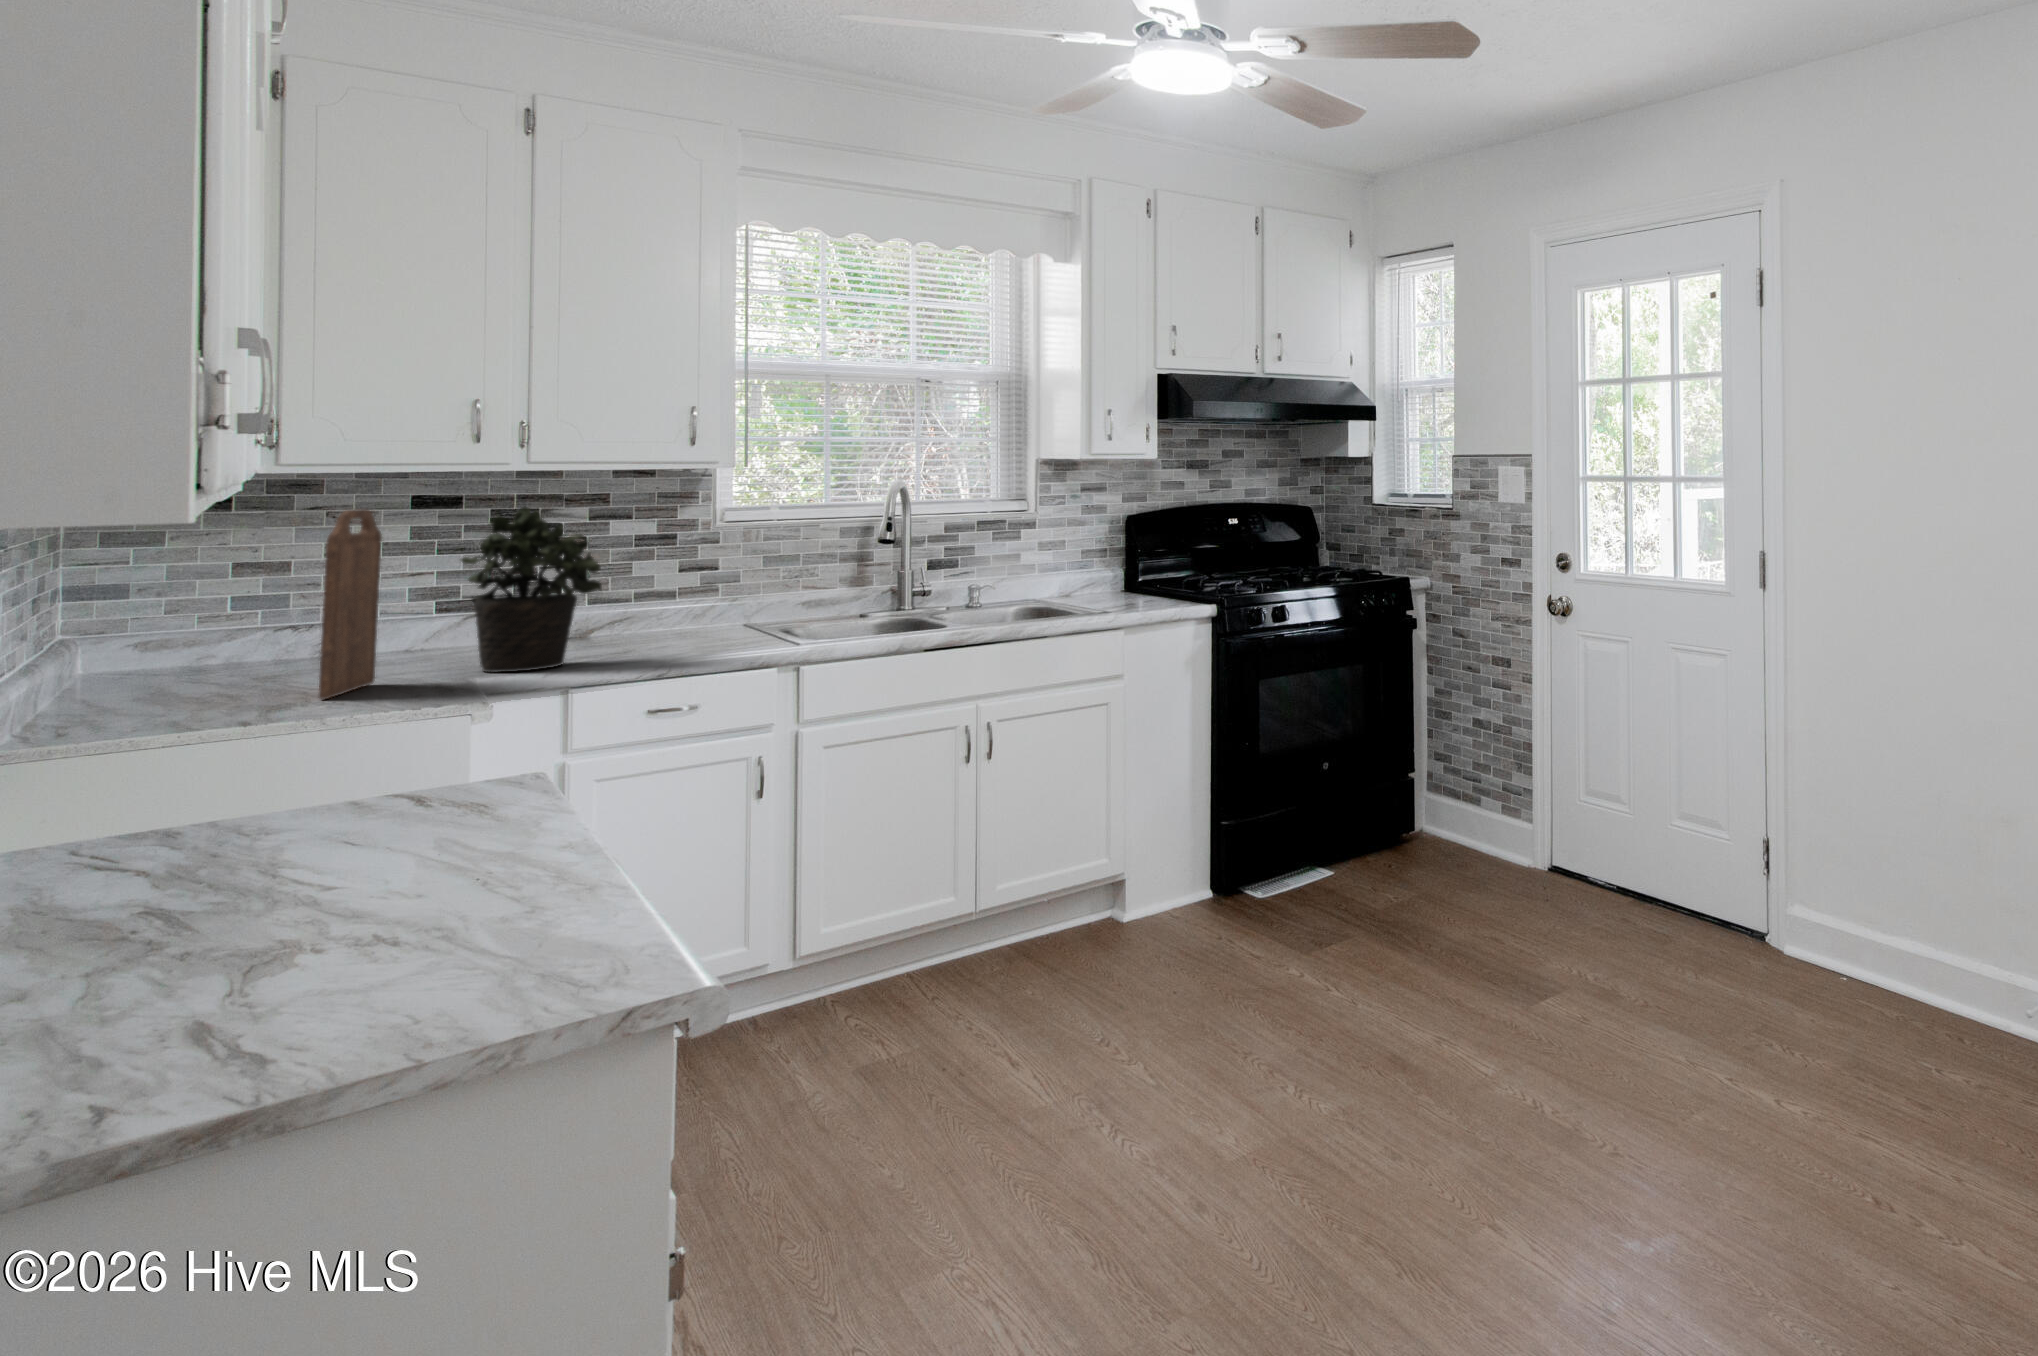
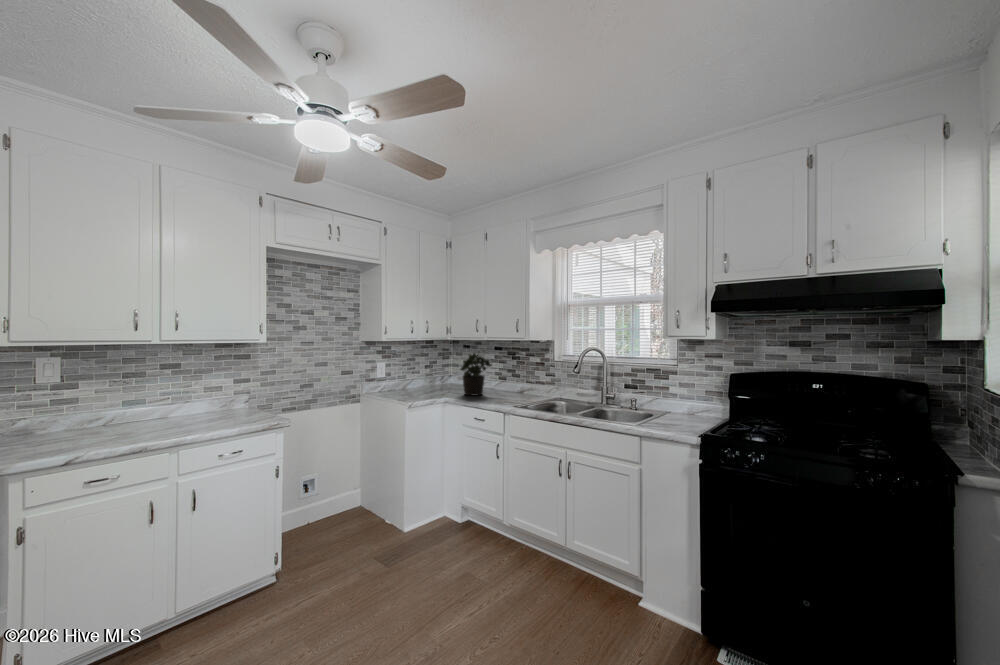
cutting board: present [319,509,382,699] -> none [425,350,450,392]

